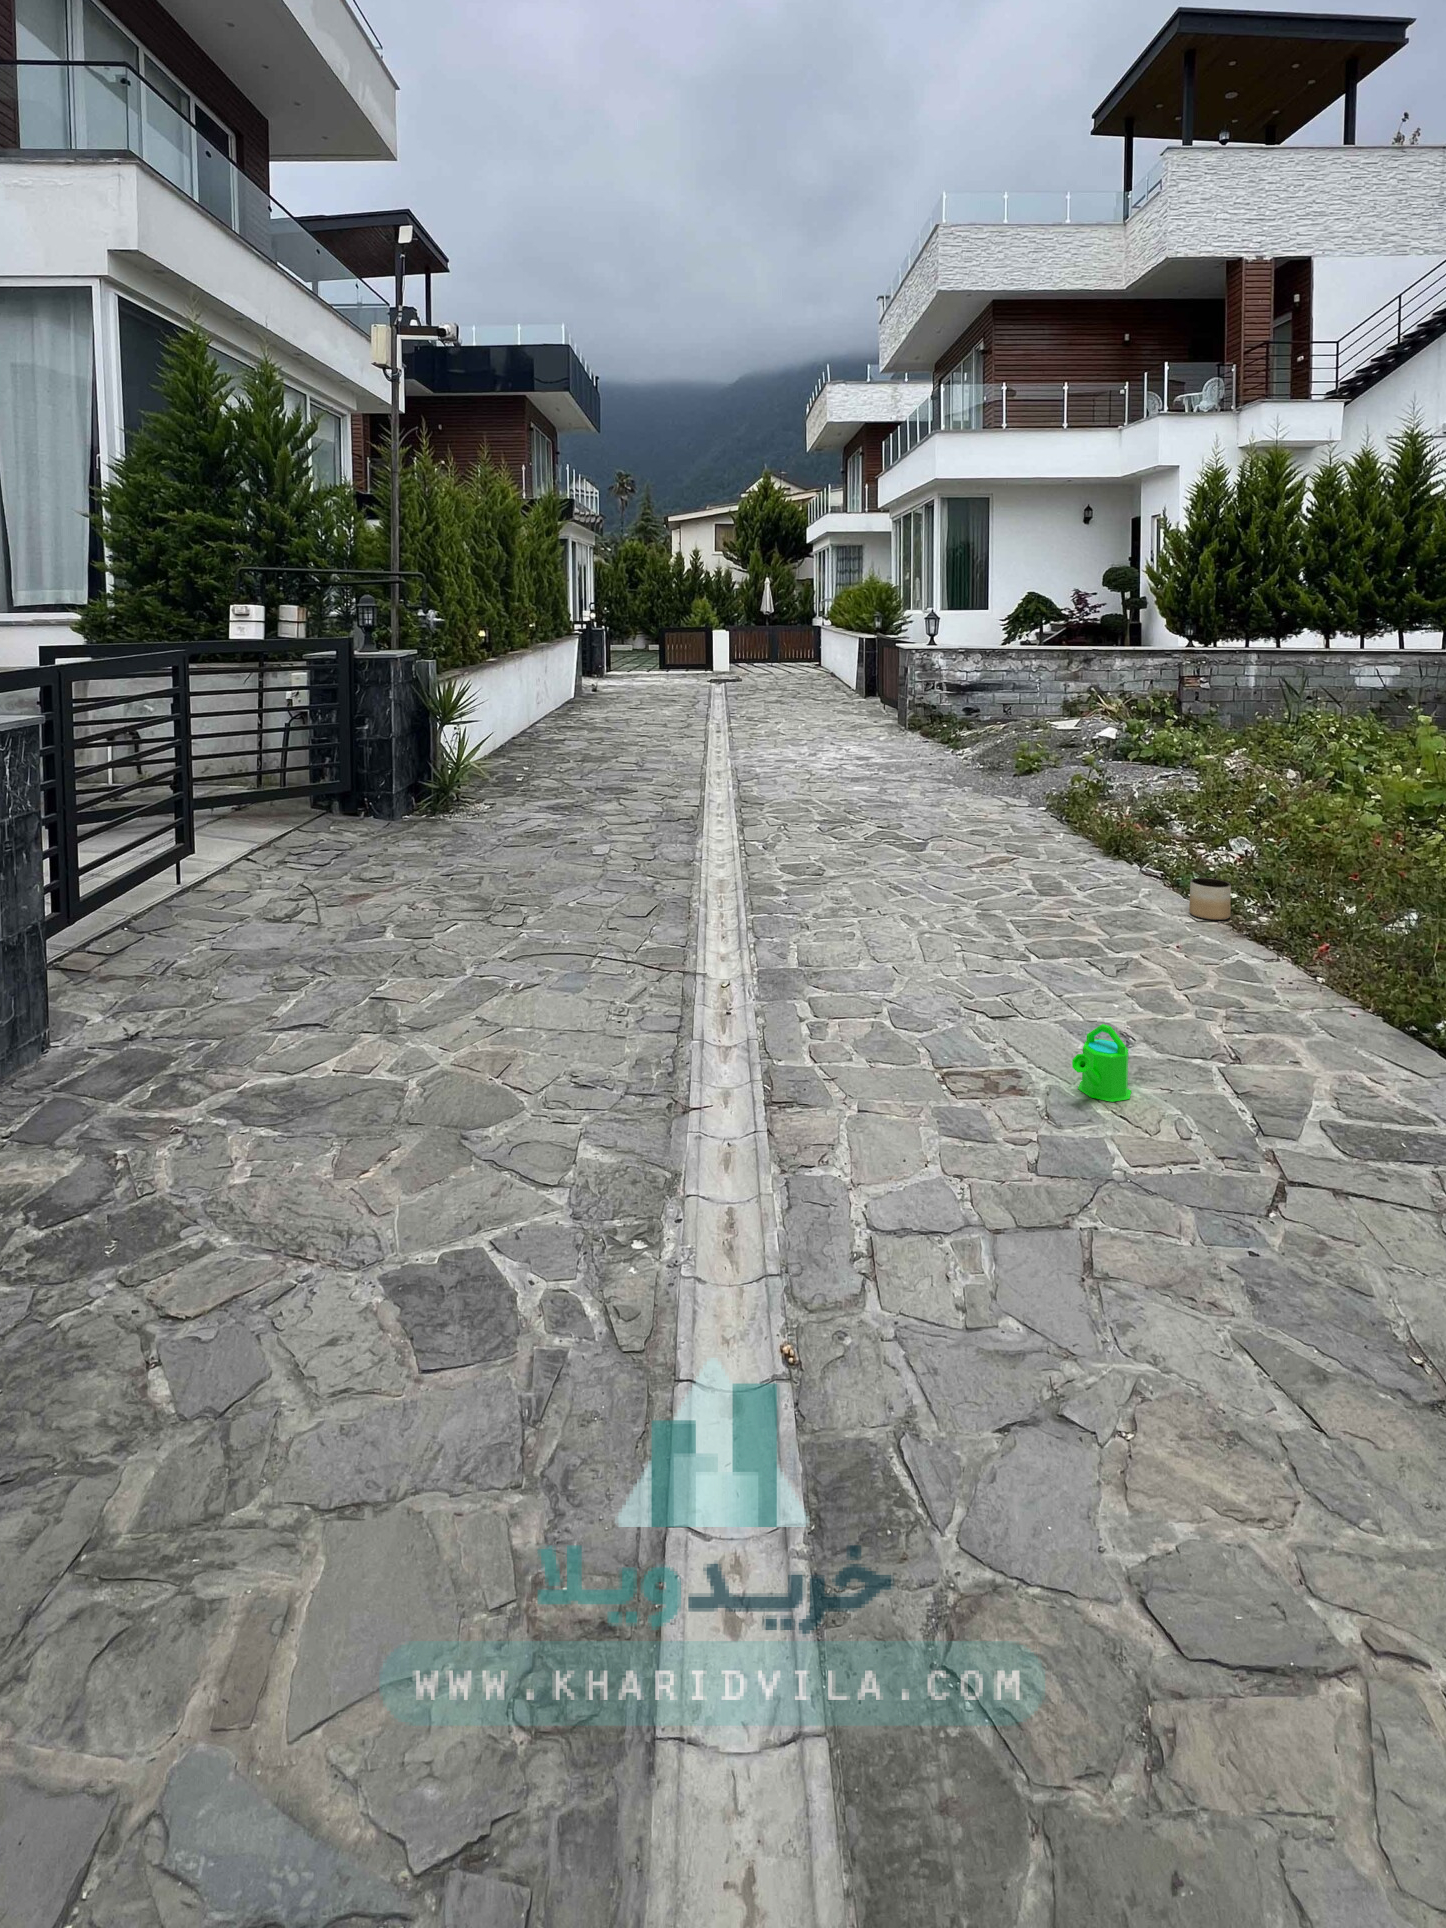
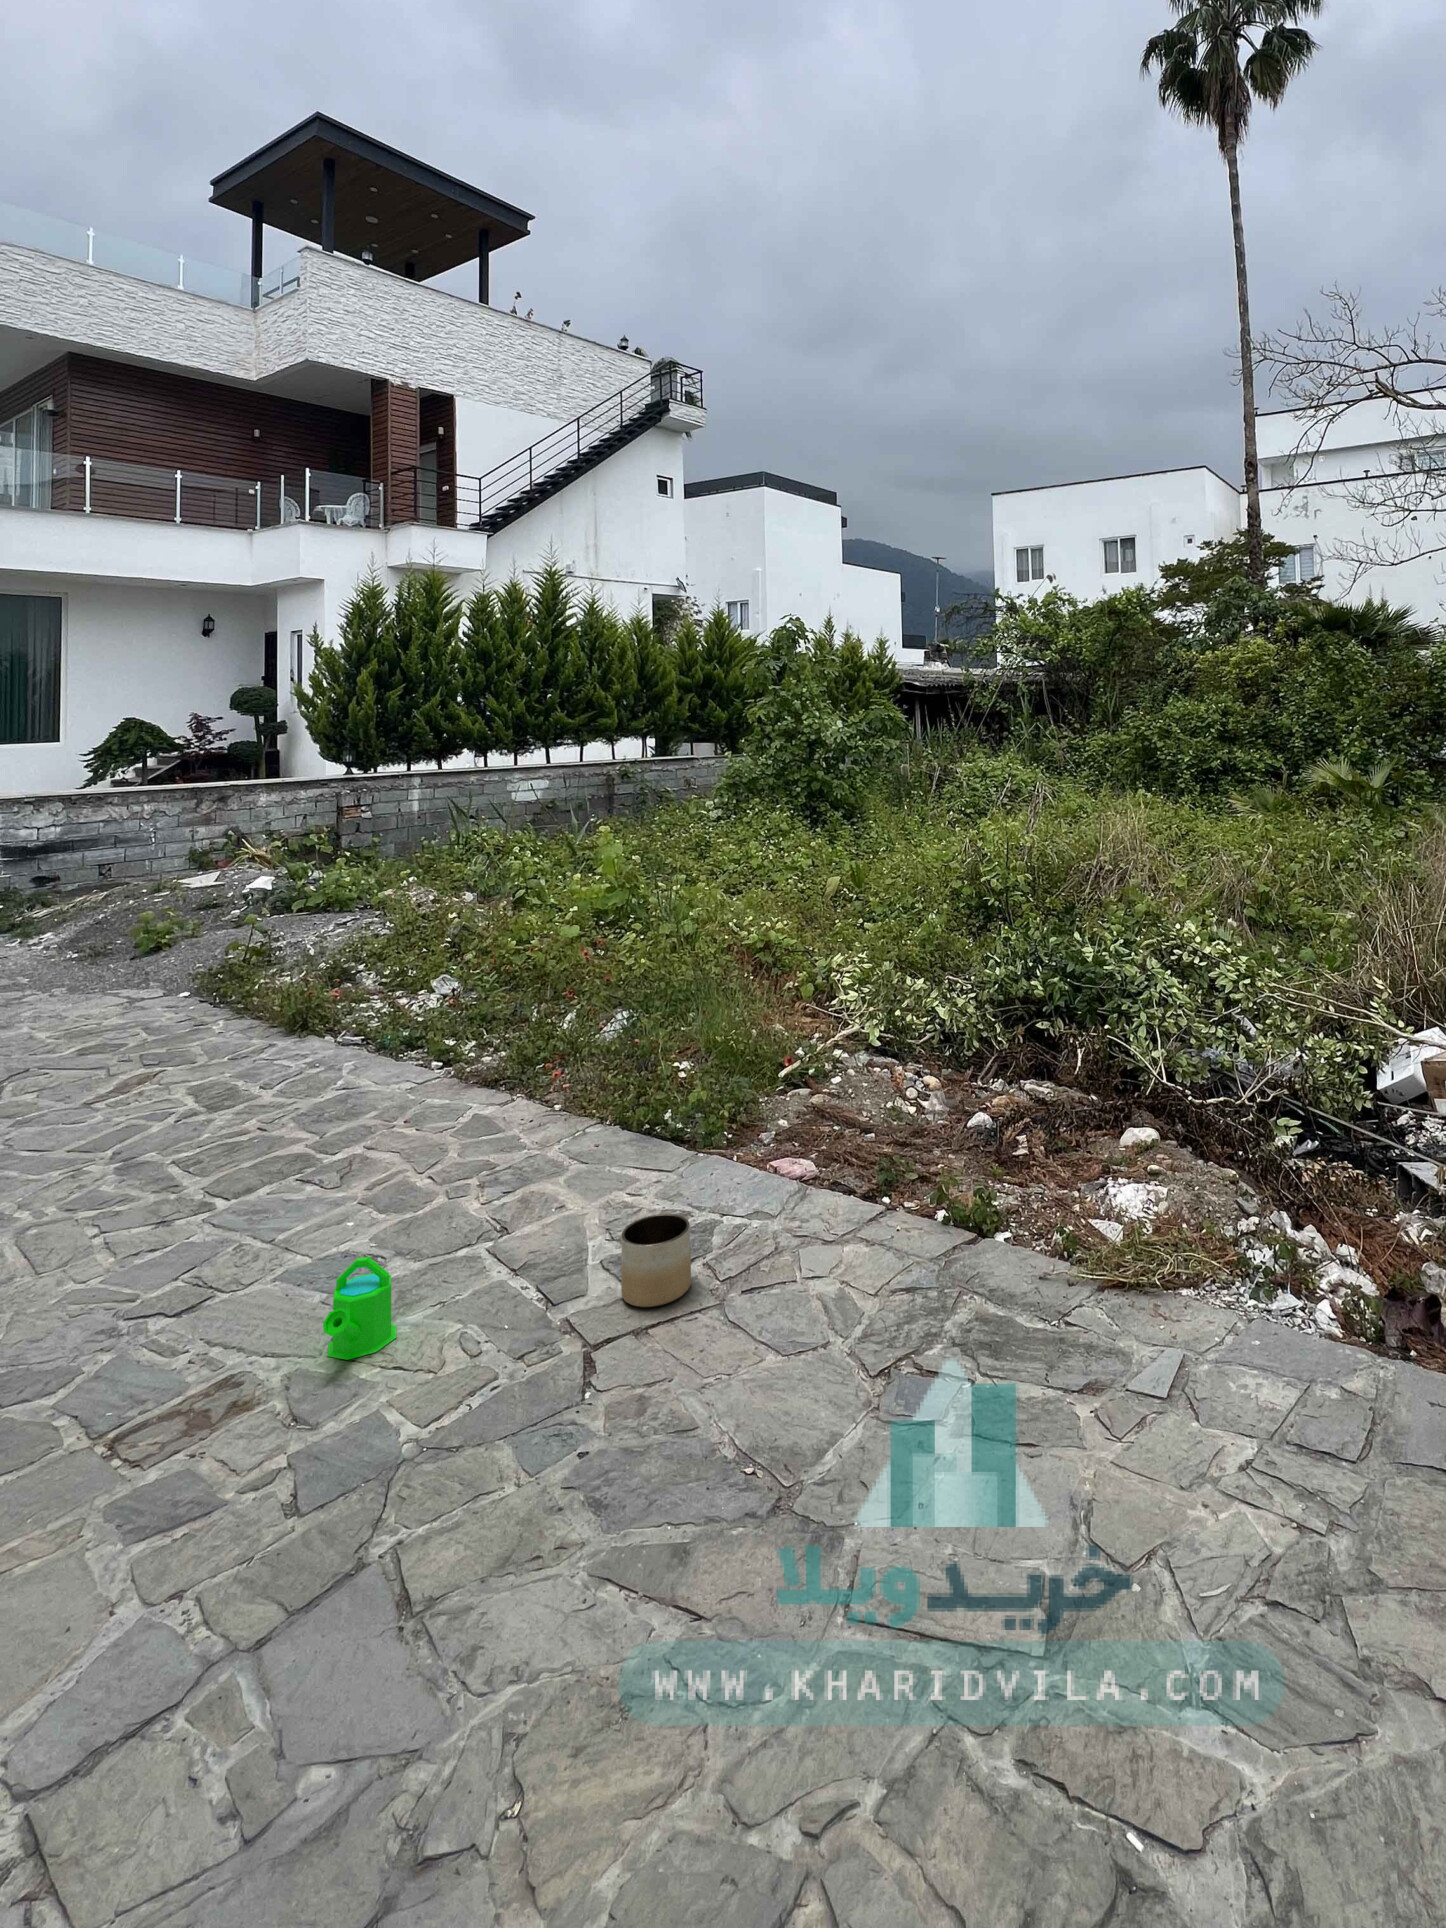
planter: present [1189,878,1231,920] -> present [621,1214,691,1308]

